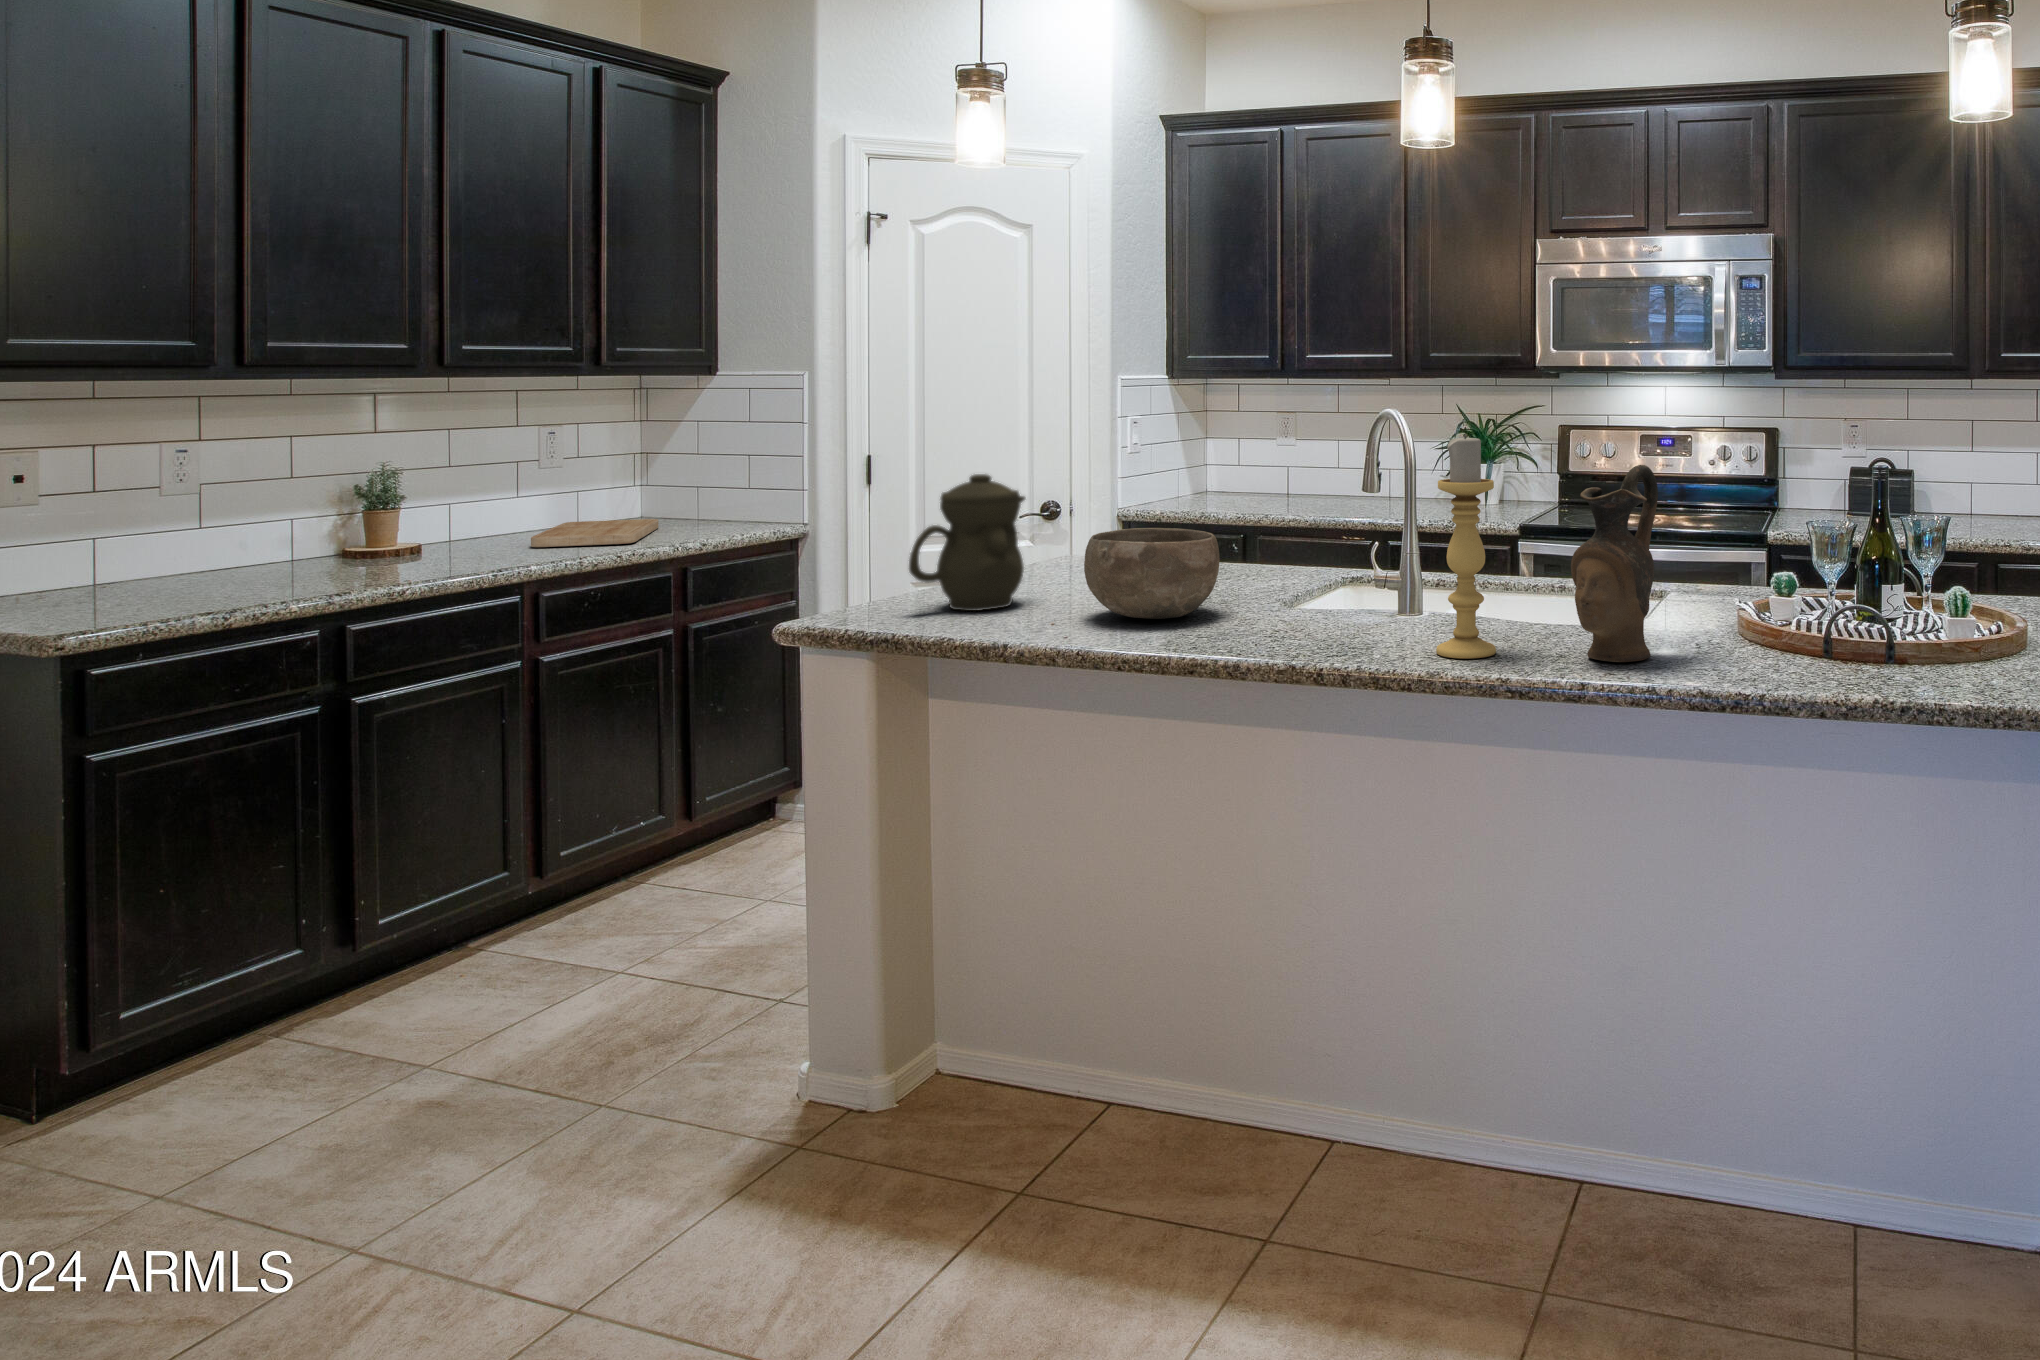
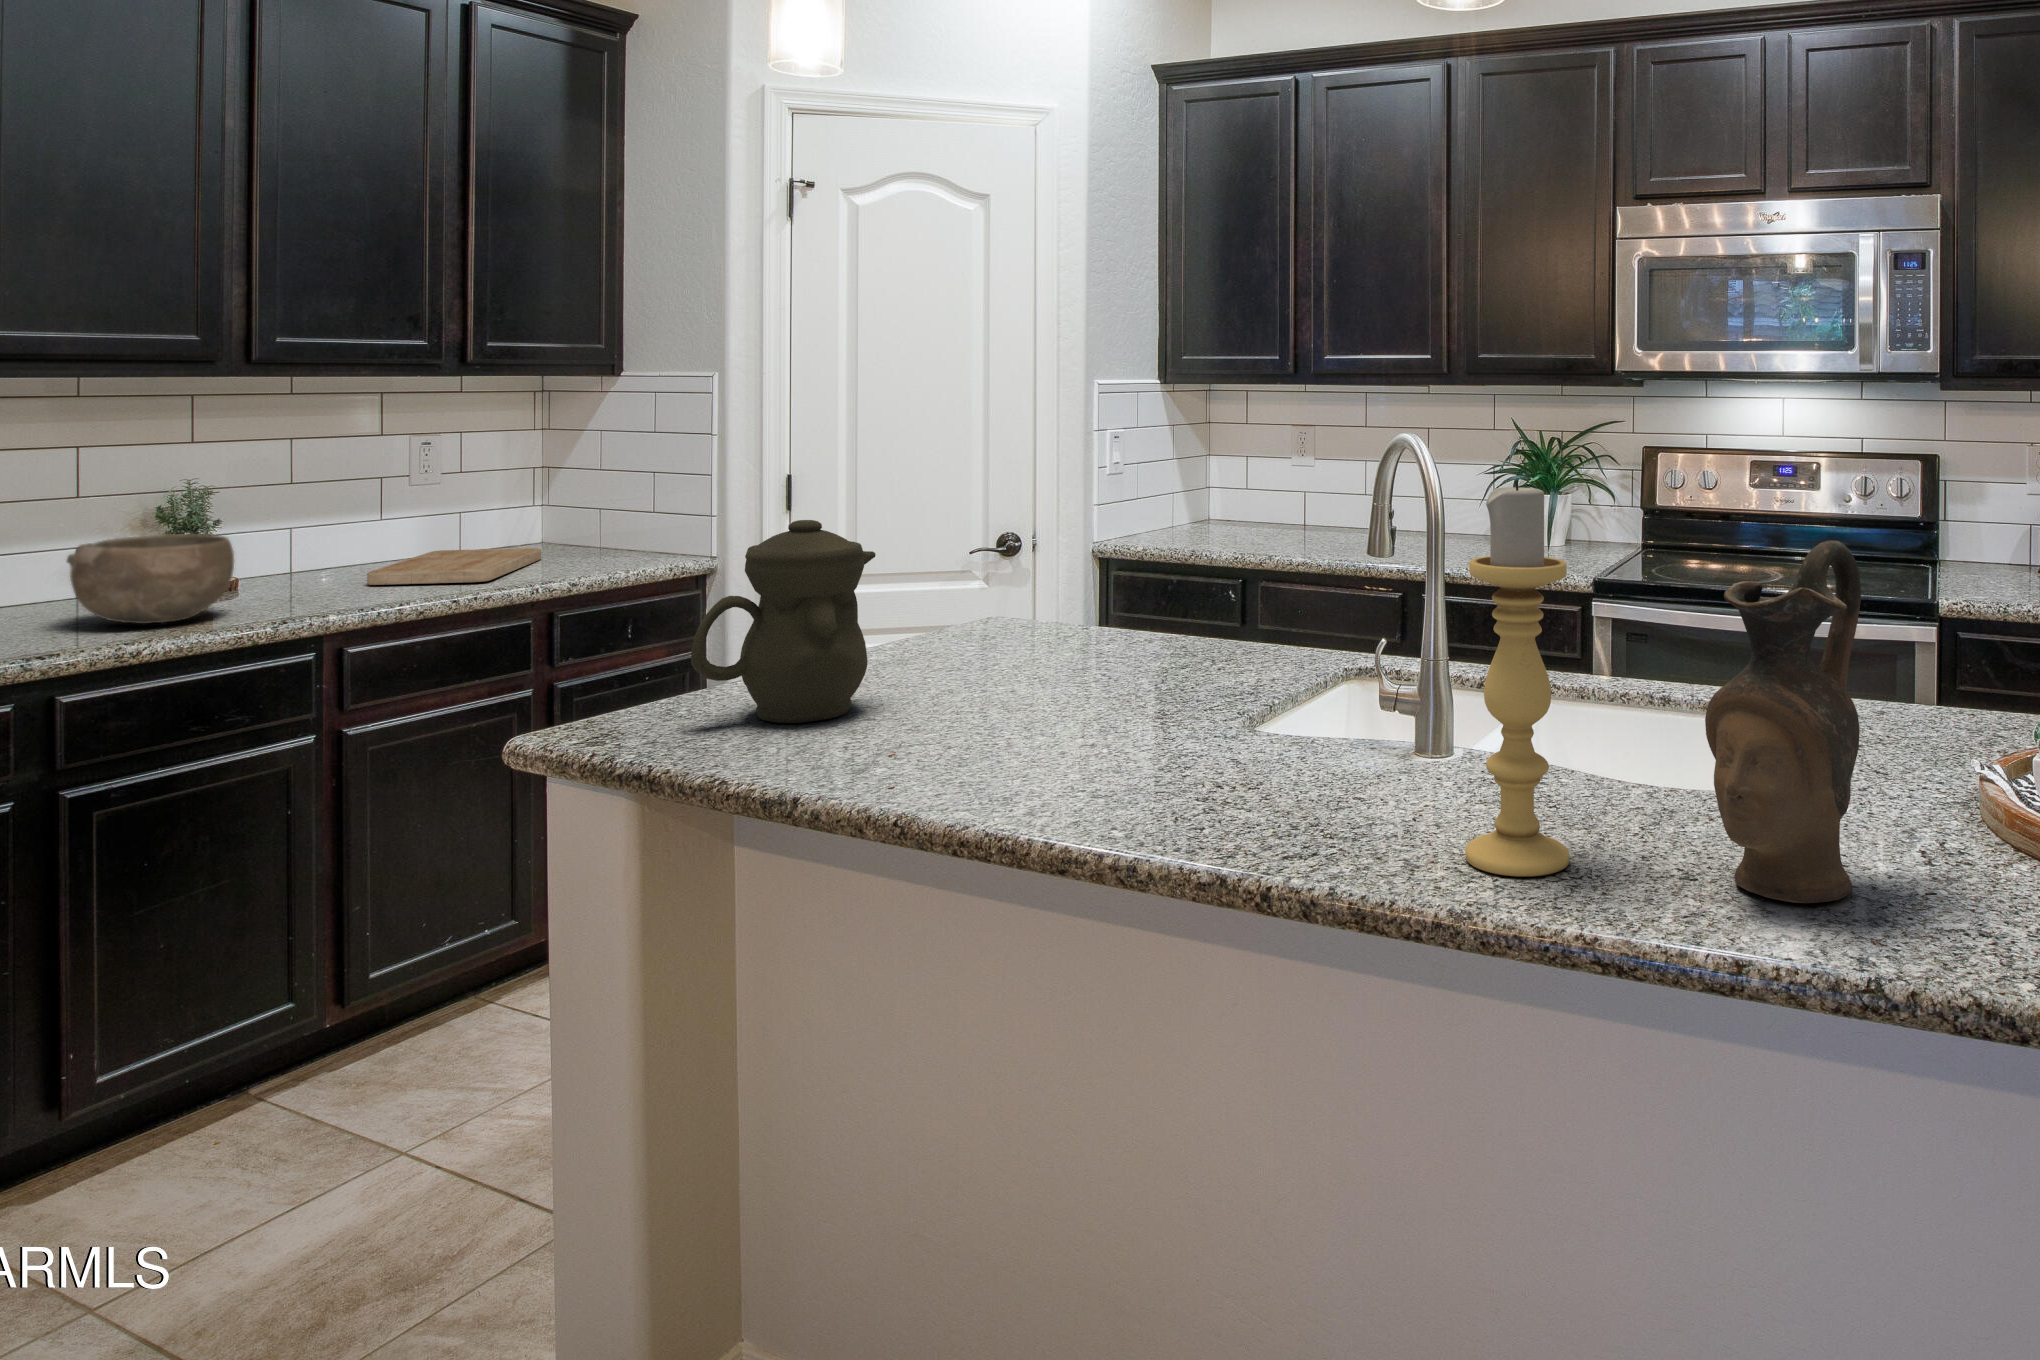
bowl: present [1084,528,1220,619] -> present [67,534,234,624]

